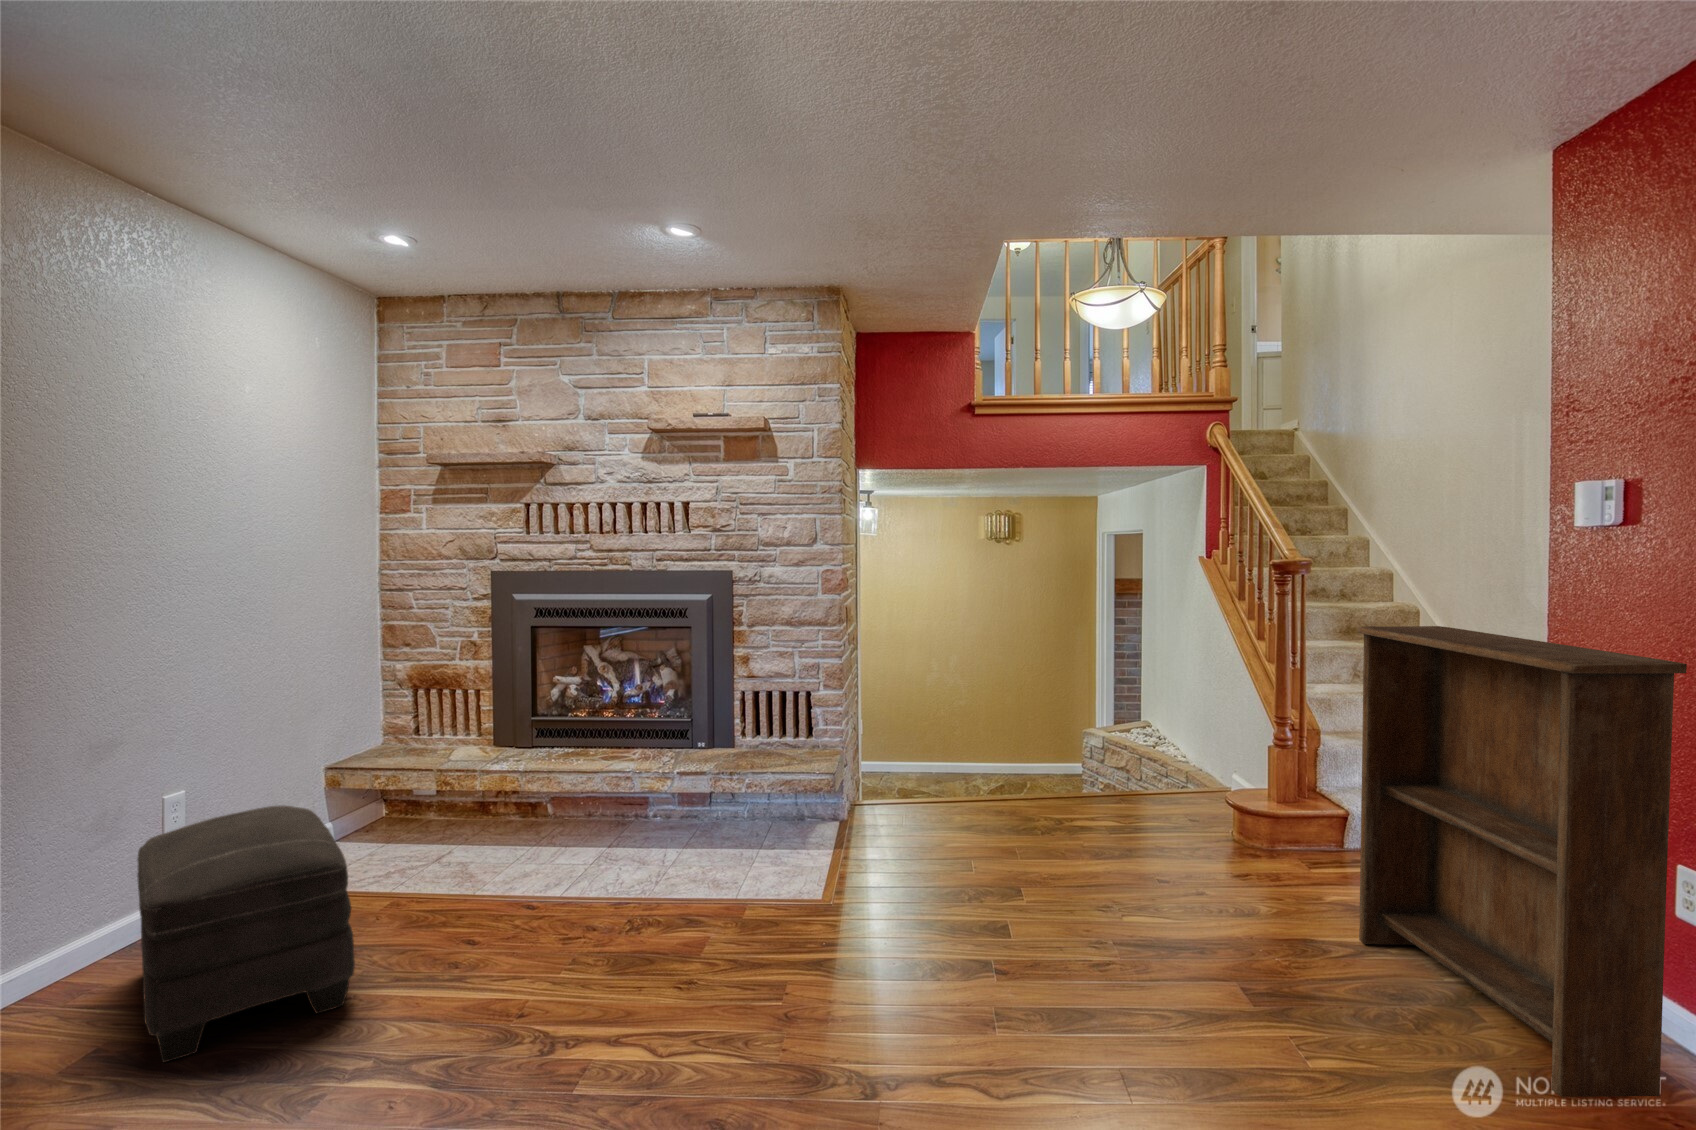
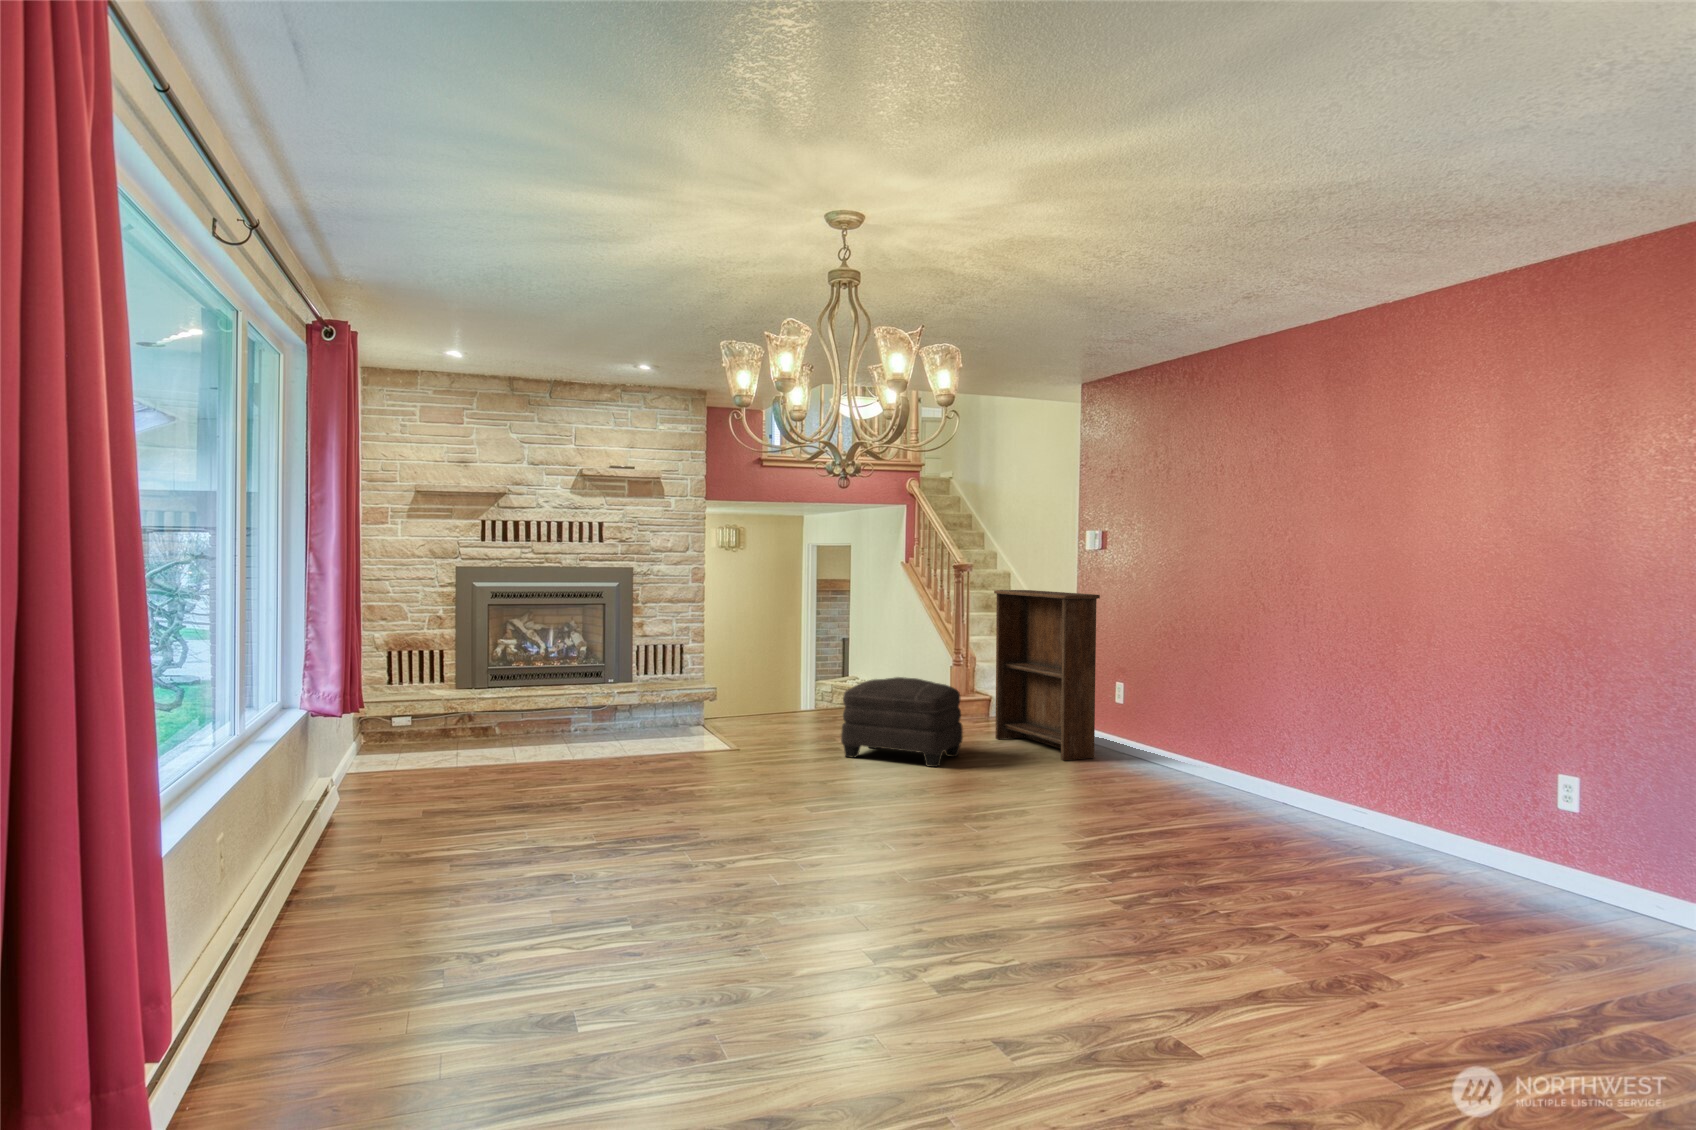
ottoman: present [137,805,355,1062] -> present [841,677,963,767]

